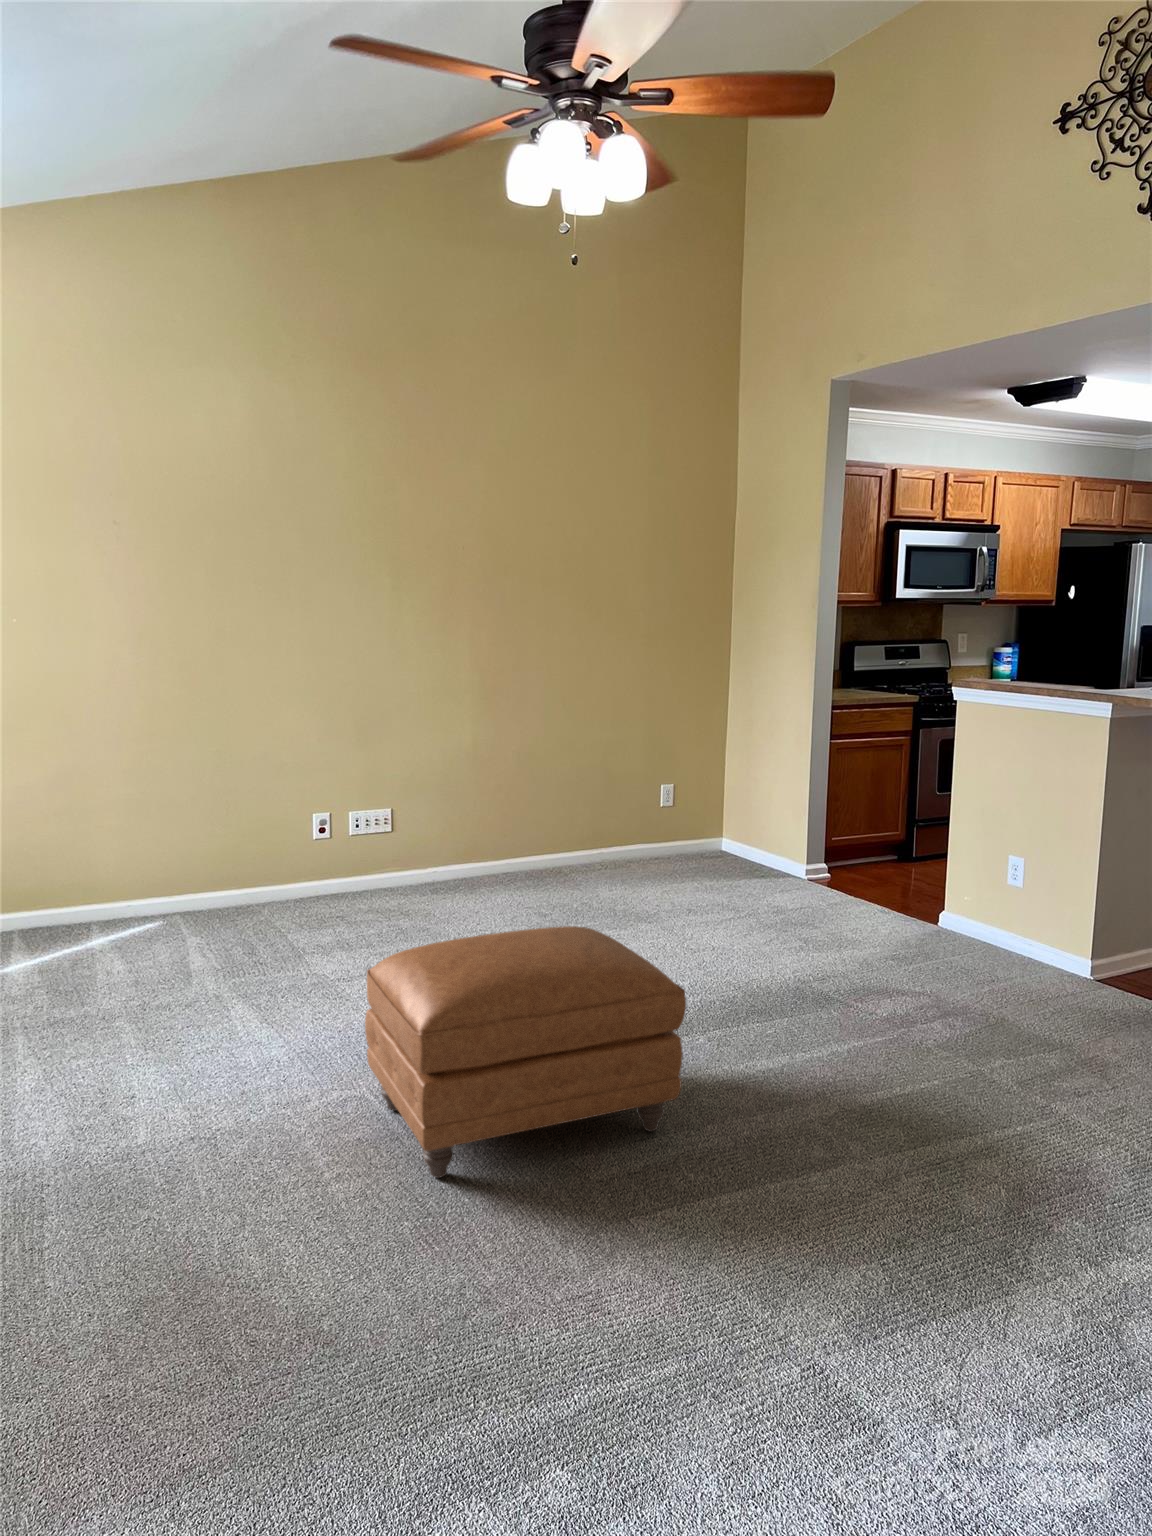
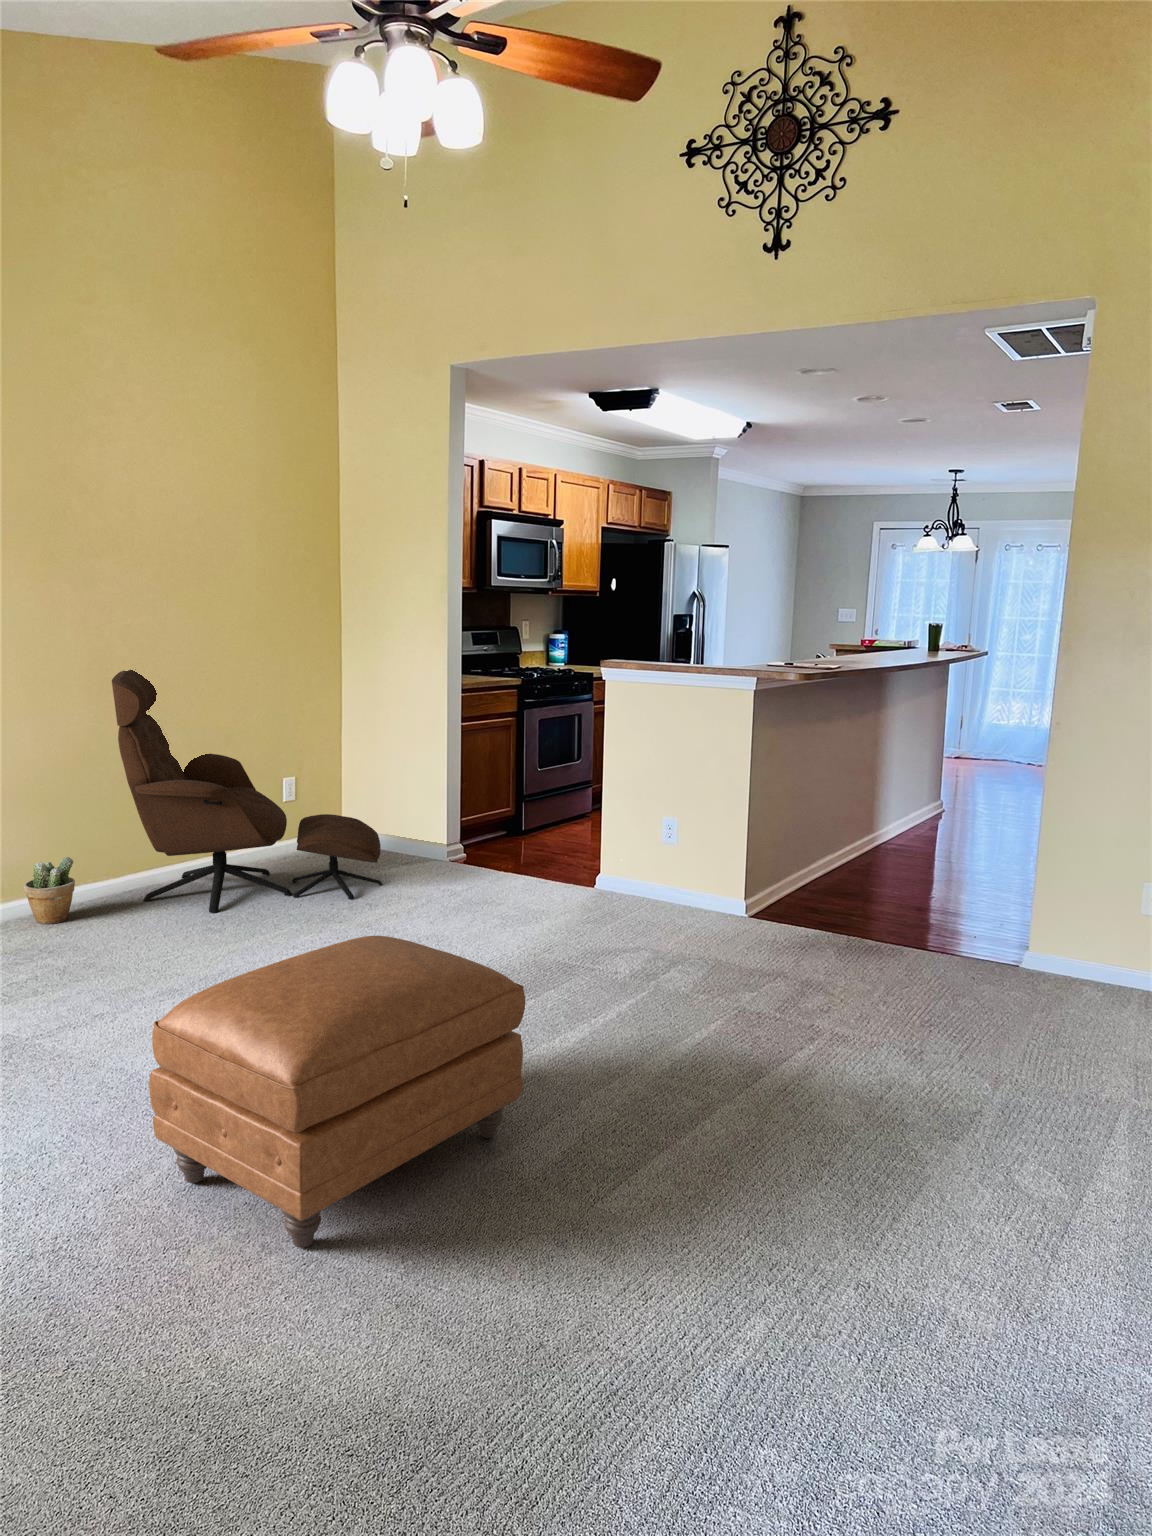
lounge chair: none [488,677,727,906] -> present [112,670,382,913]
potted plant: none [411,838,451,894] -> present [24,857,75,924]

